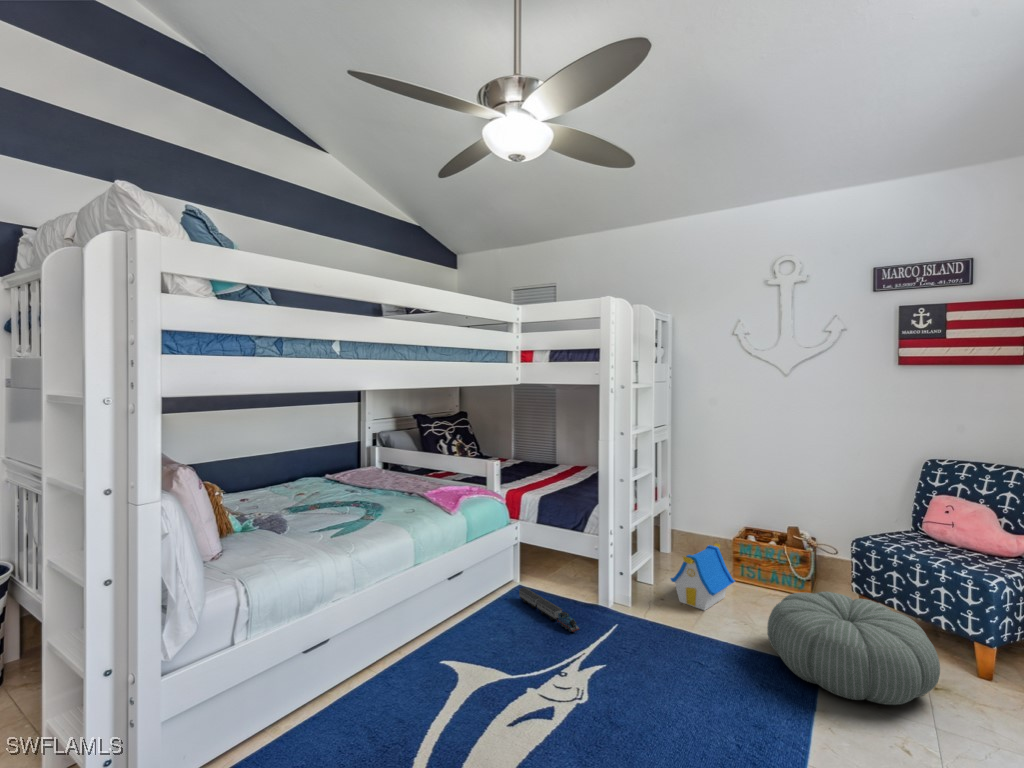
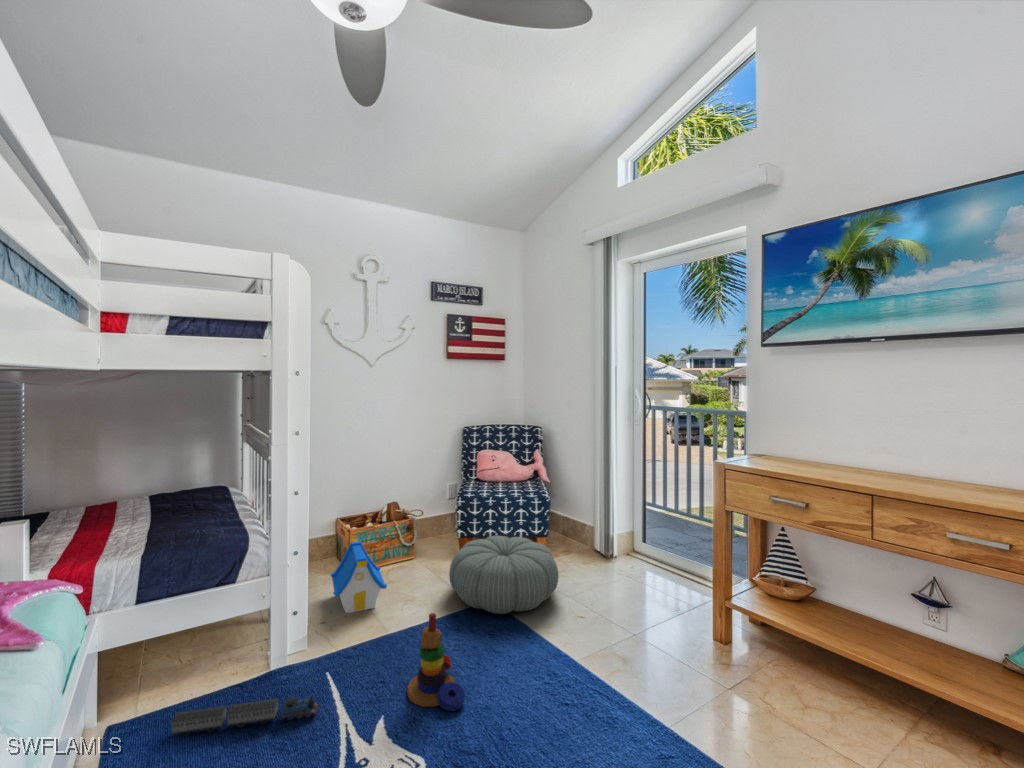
stacking toy: none [624,600,678,694] -> present [407,613,465,711]

